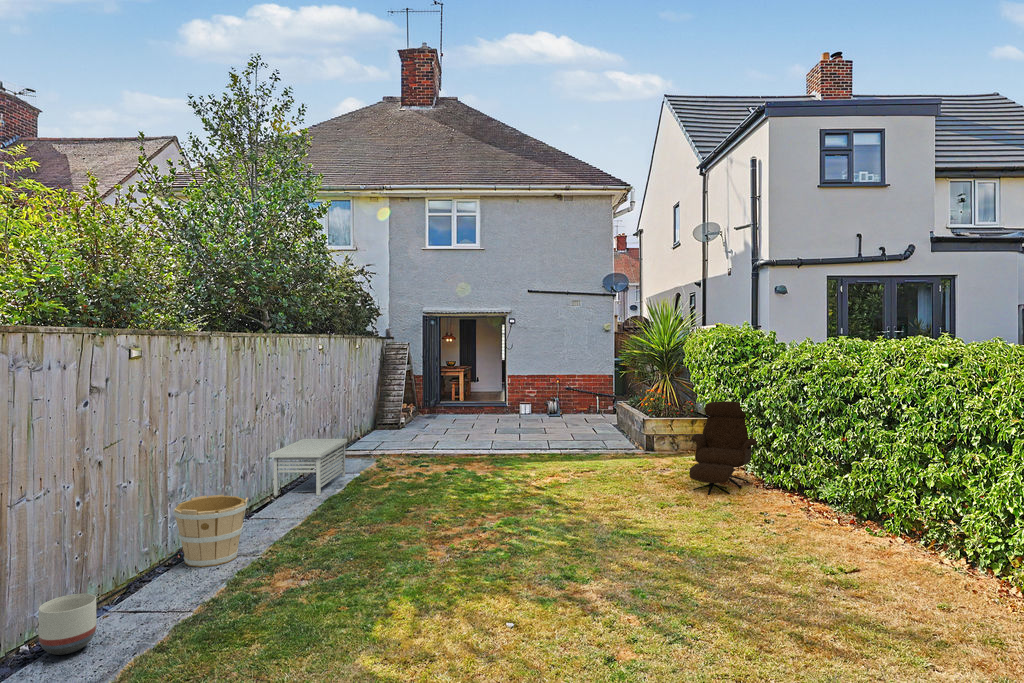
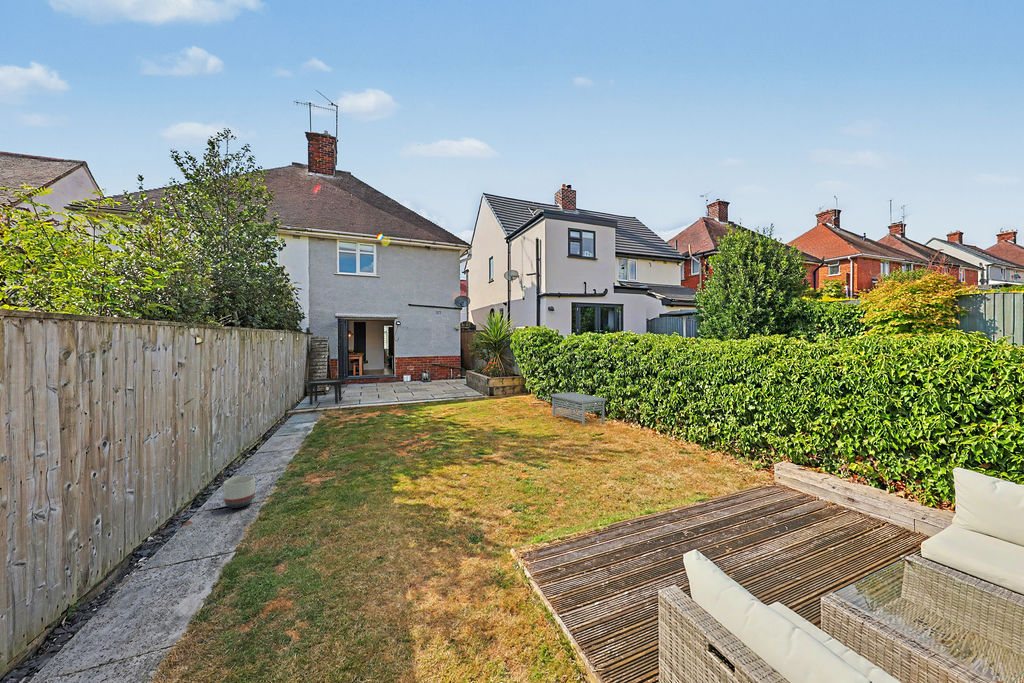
lounge chair: present [689,401,757,495] -> none [518,366,550,413]
round table: none [349,408,410,449] -> present [305,379,346,405]
storage bench: present [269,439,347,496] -> present [551,392,606,425]
wooden bucket: present [173,495,248,567] -> none [254,426,300,467]

